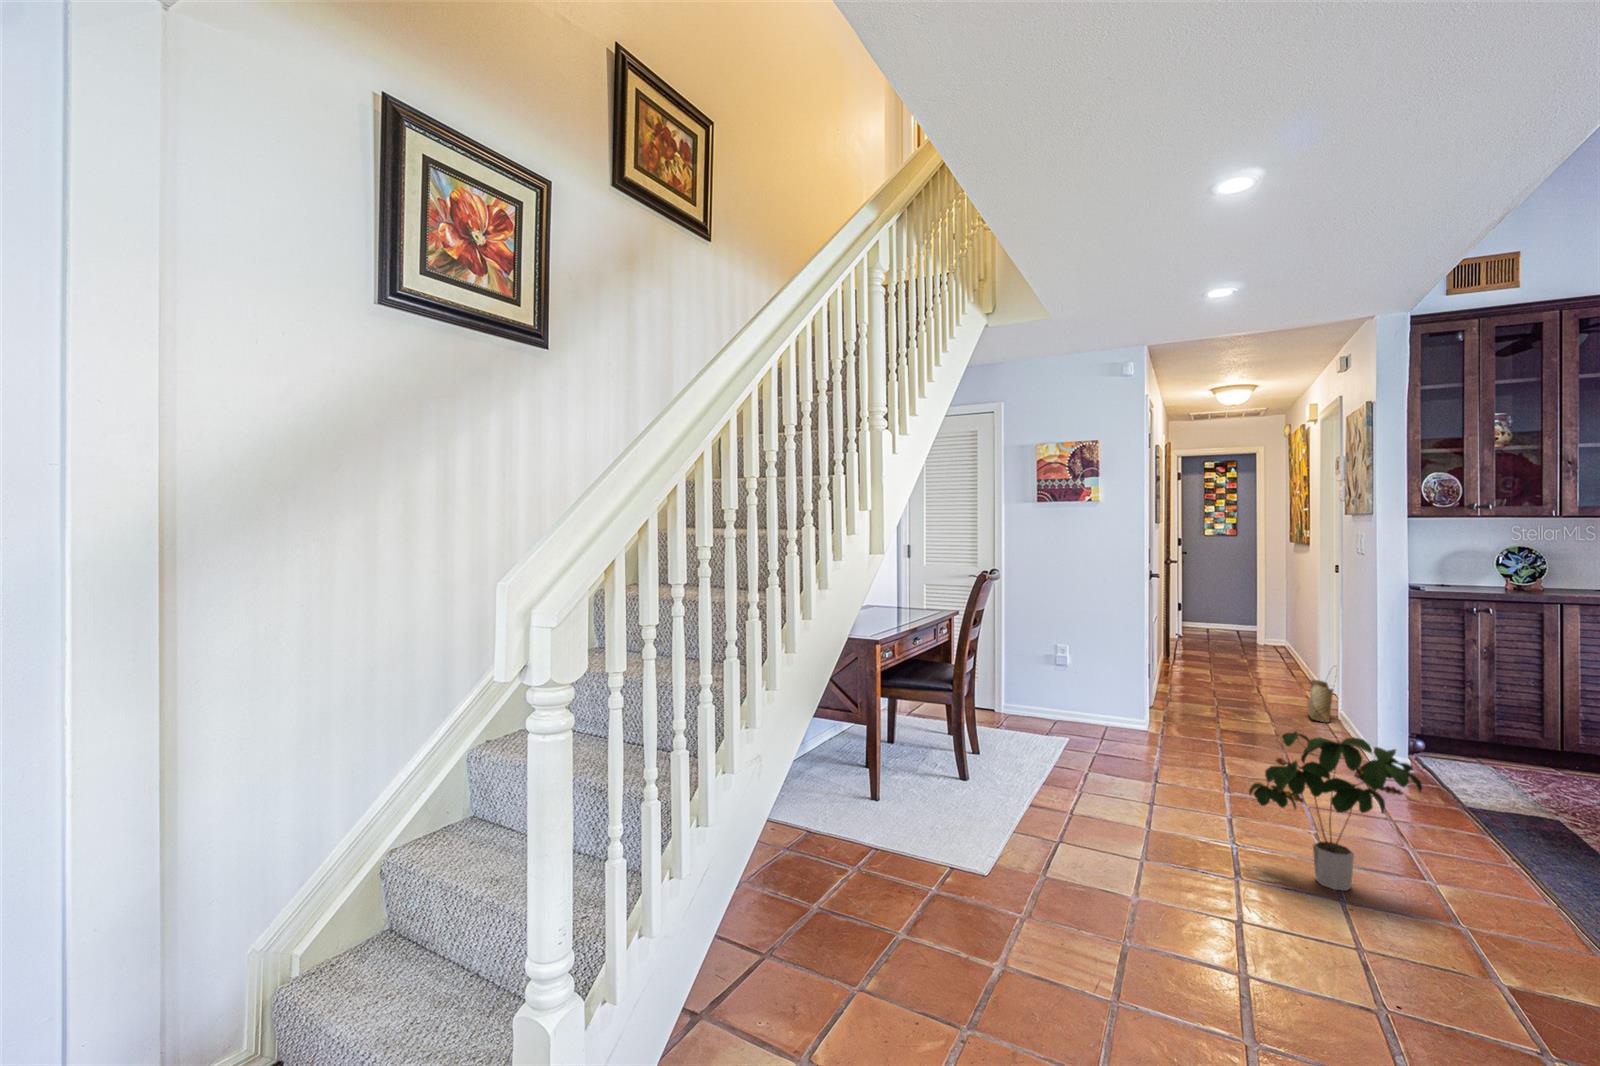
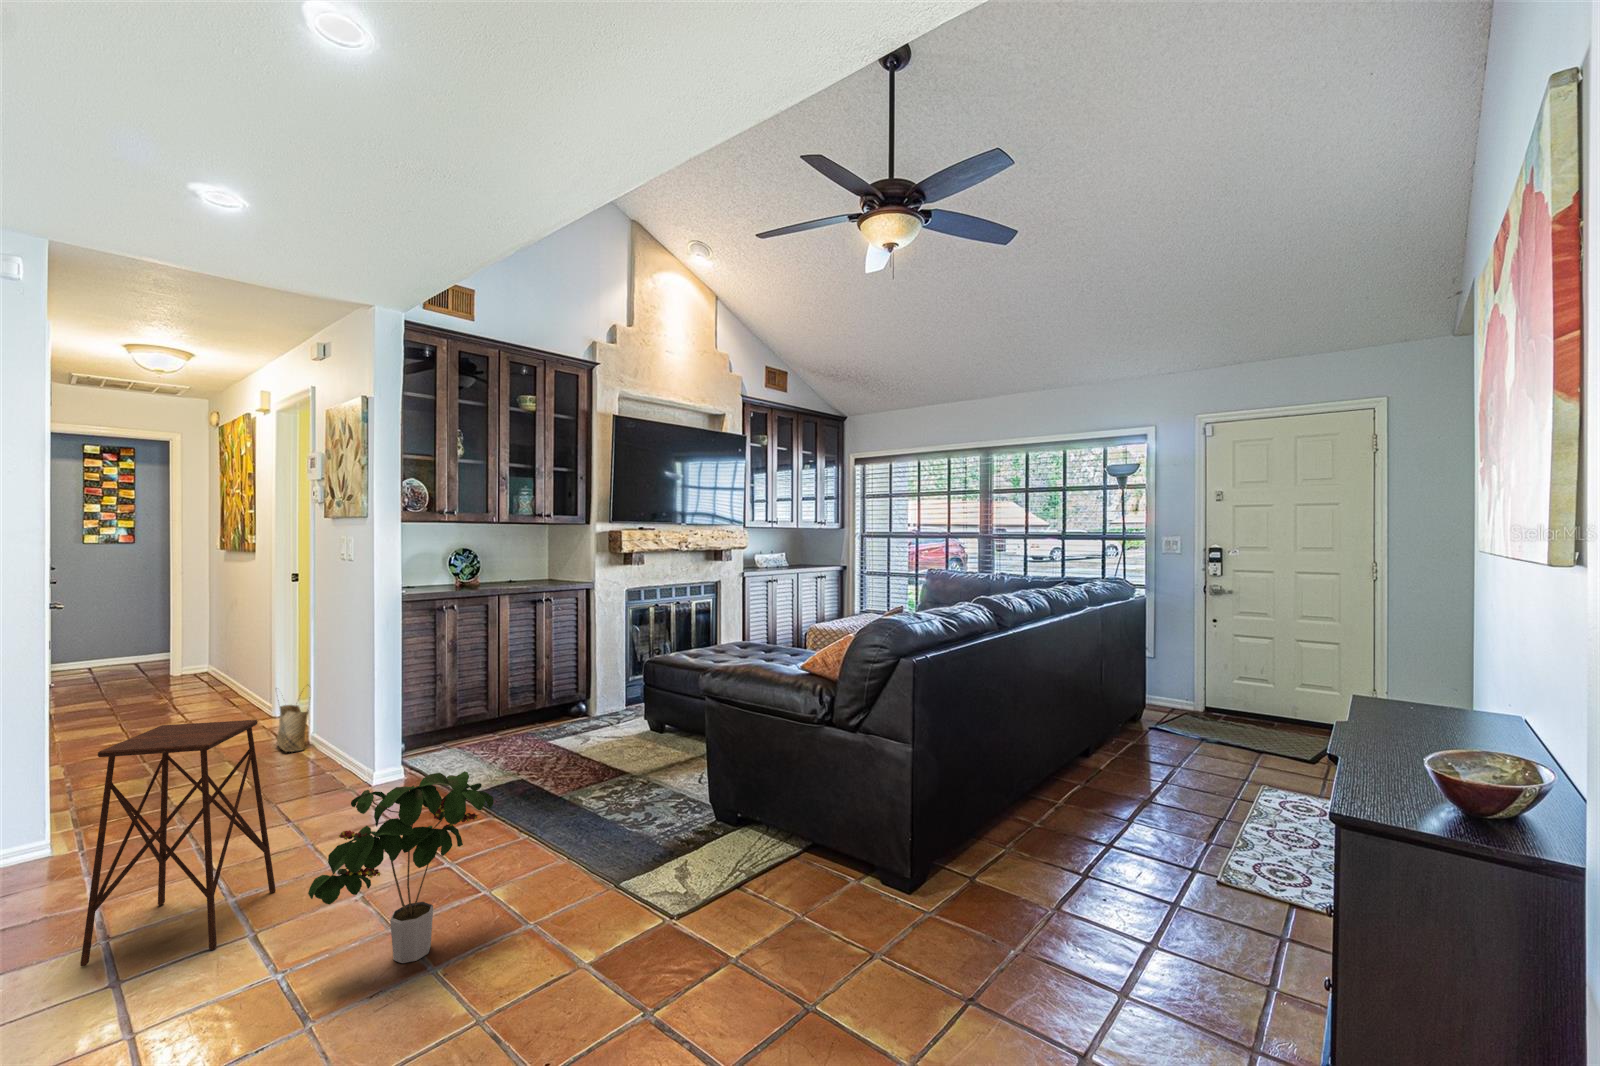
side table: none [1141,656,1257,814] -> present [80,720,276,966]

